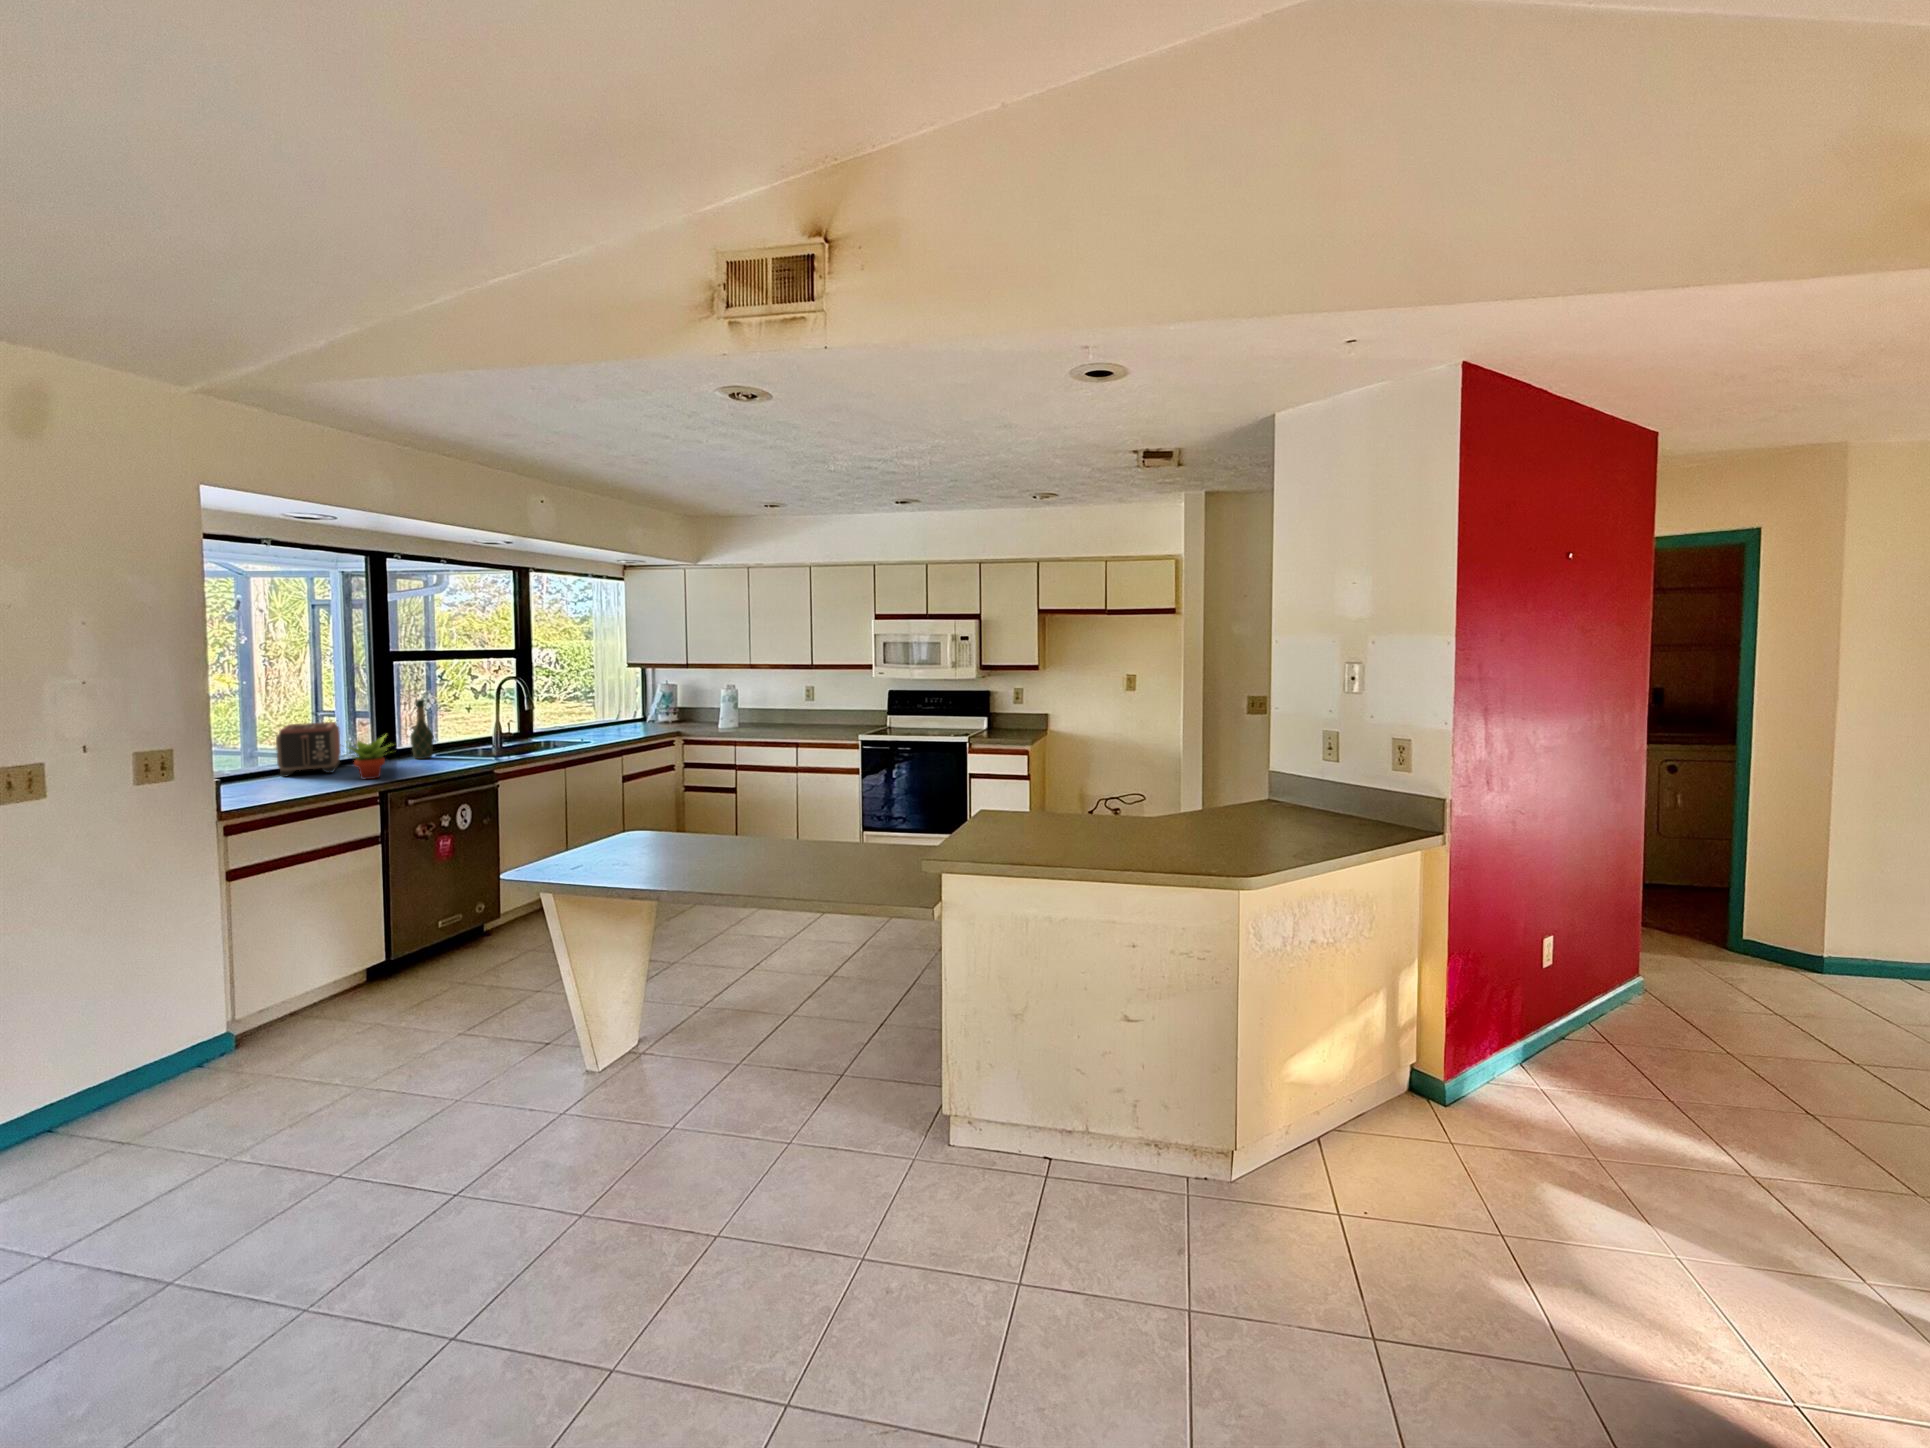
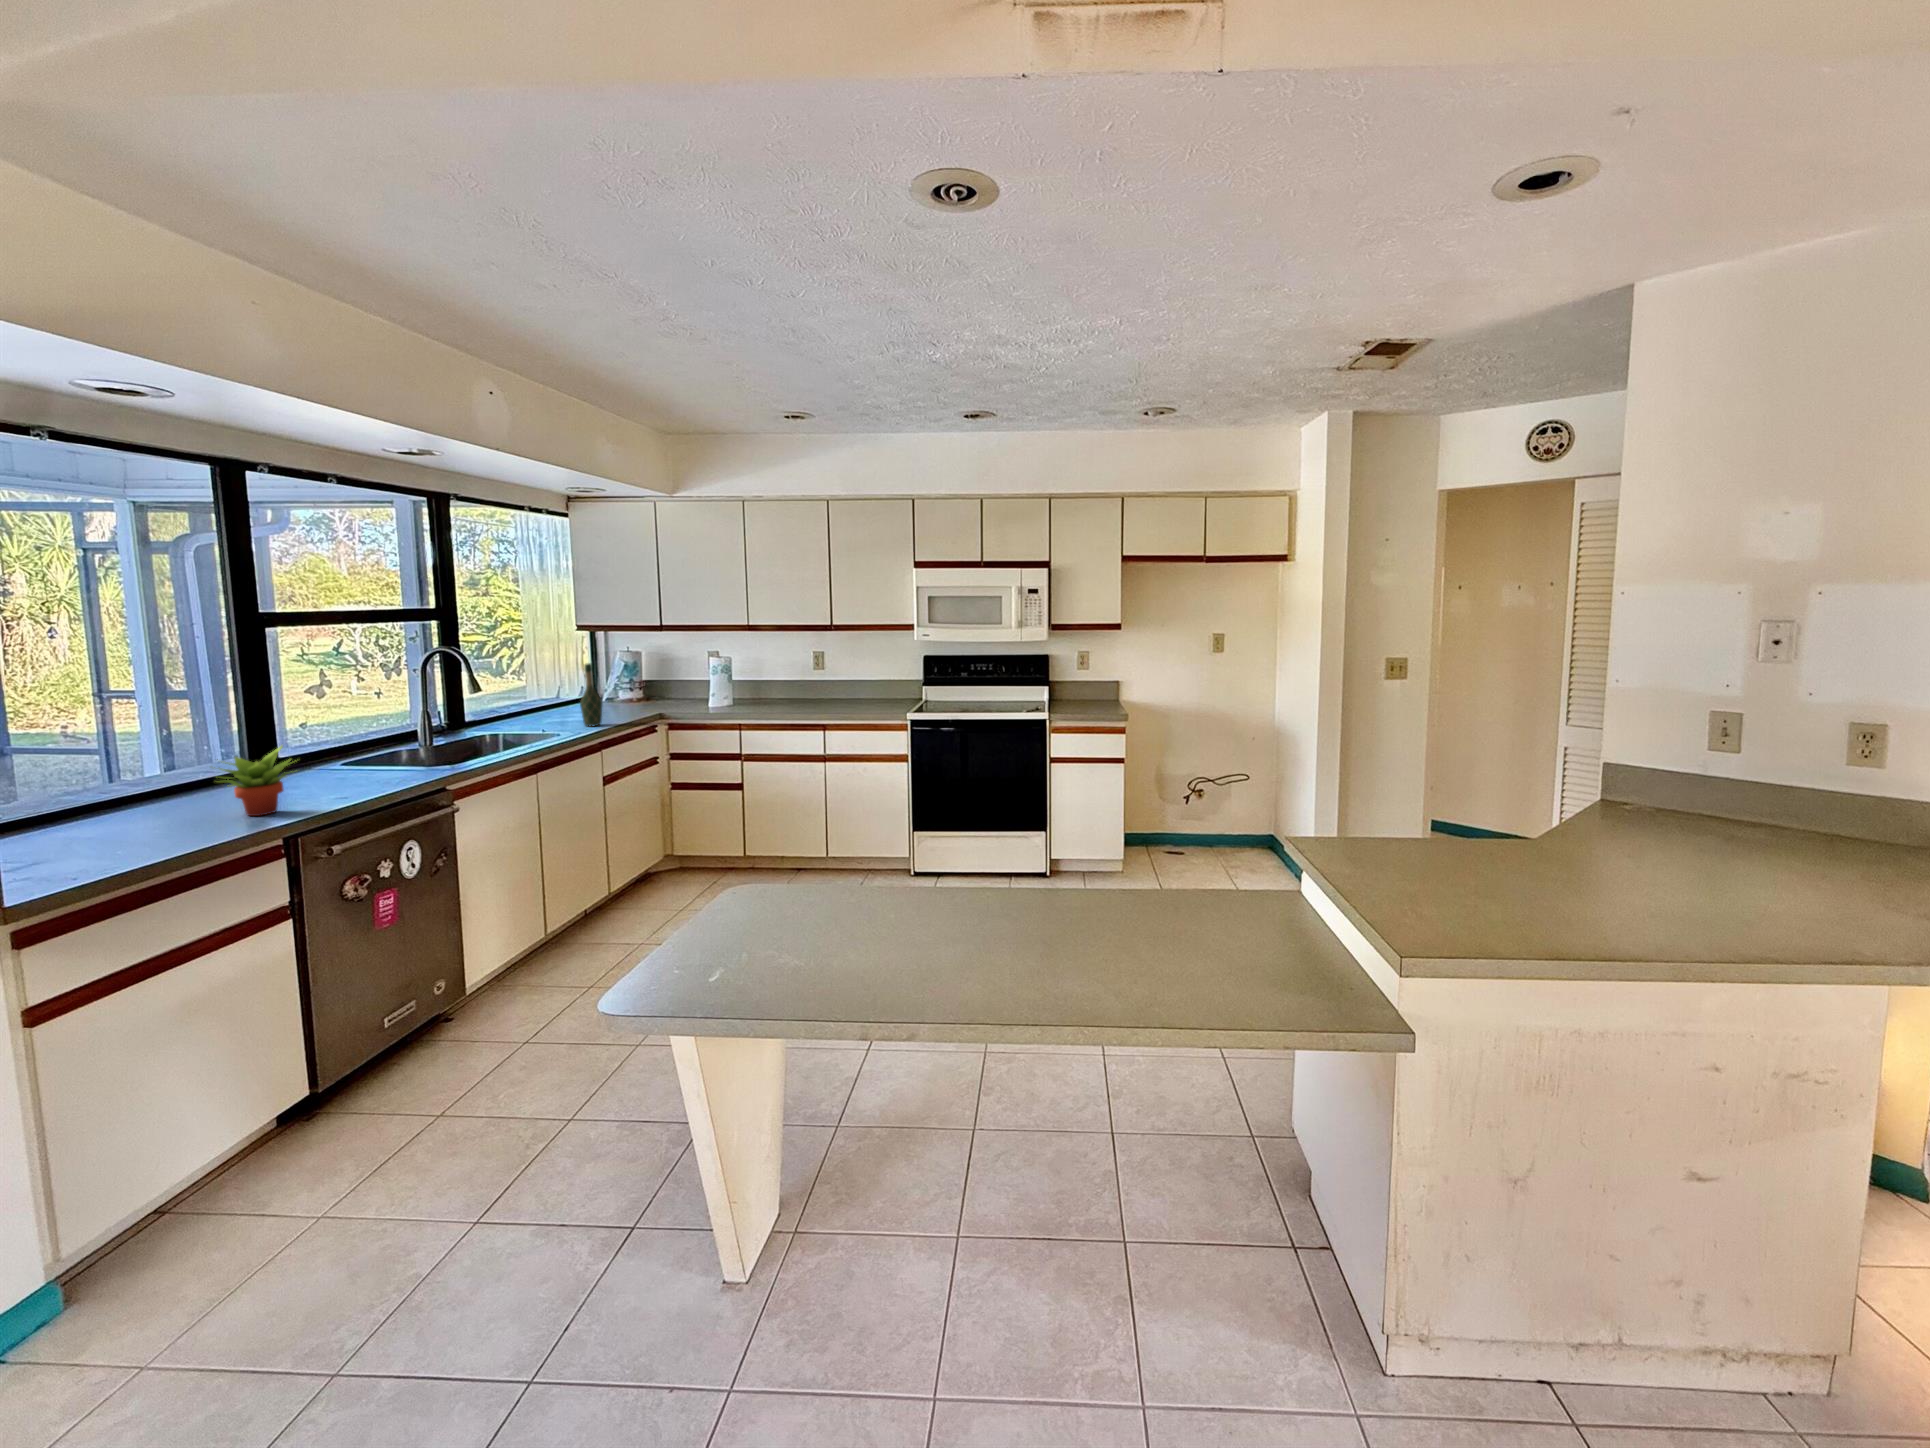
wine bottle: present [410,699,434,759] -> present [580,664,602,727]
toaster: present [276,722,341,777] -> none [97,726,200,818]

